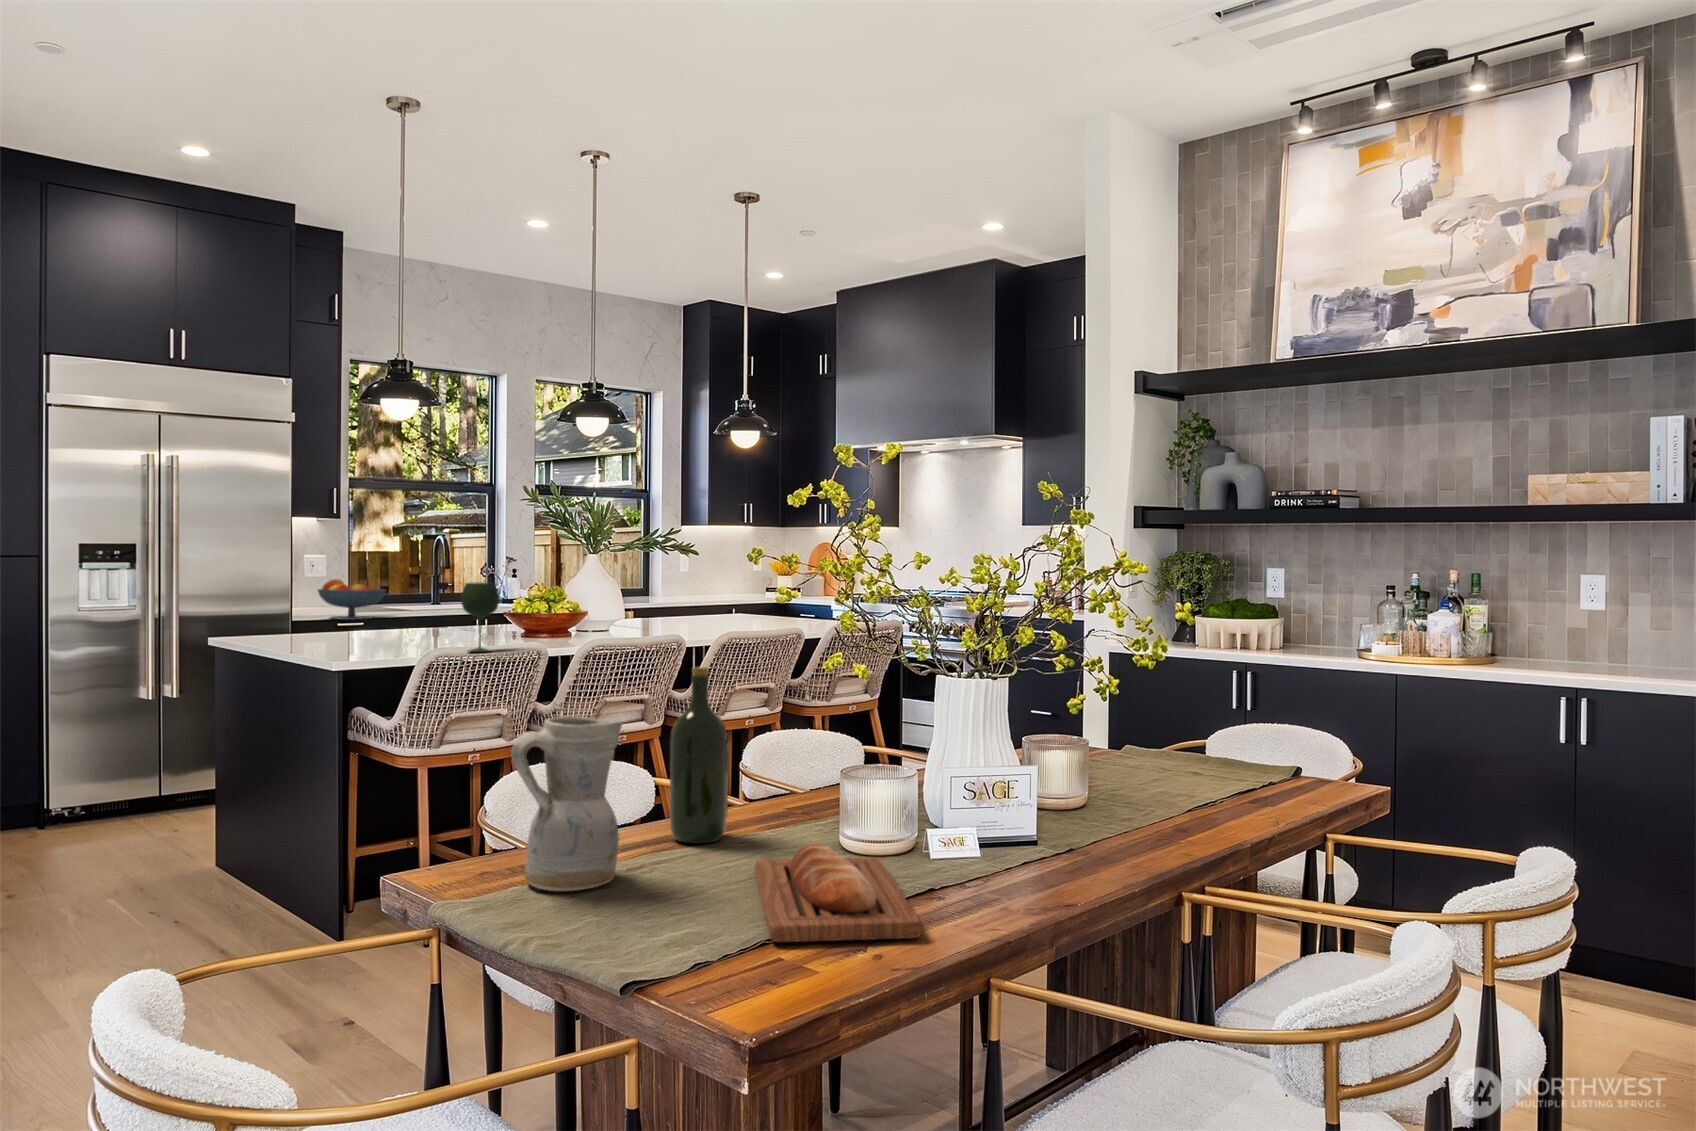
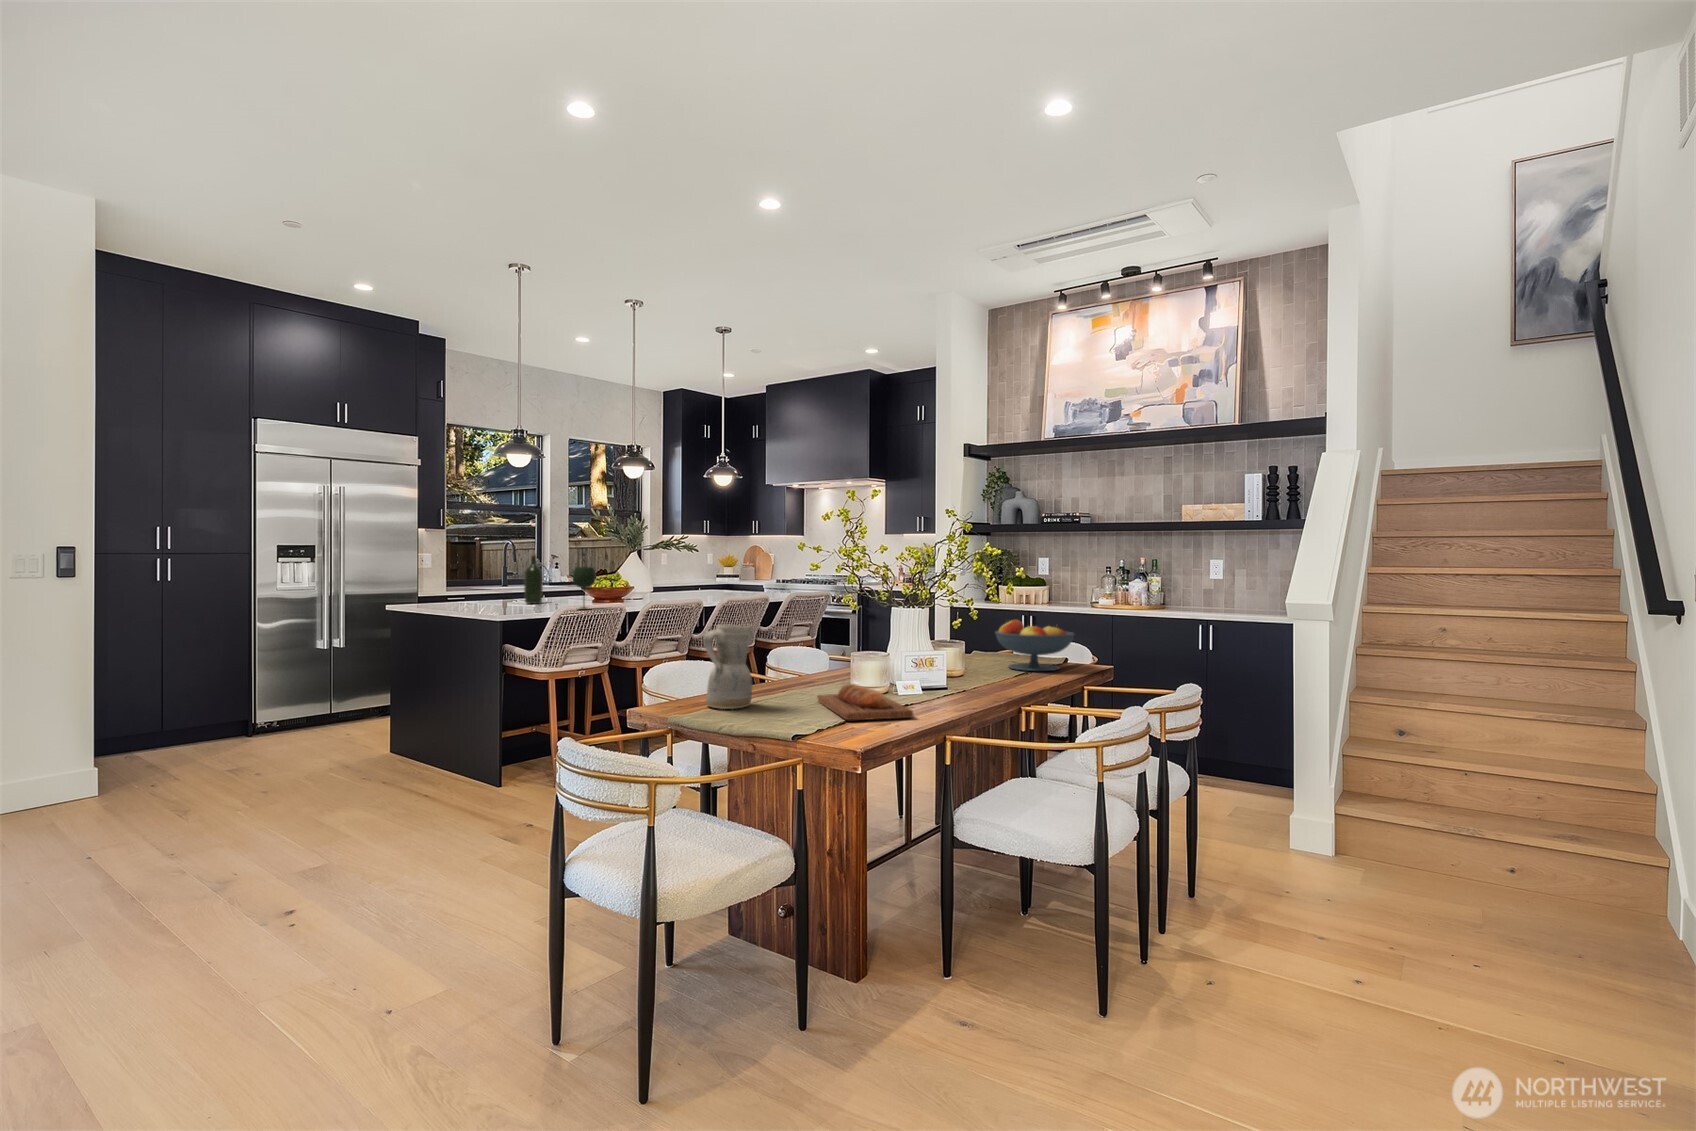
fruit bowl: present [318,579,385,620] -> present [995,620,1075,671]
wine bottle: present [670,667,729,843] -> present [524,554,543,604]

